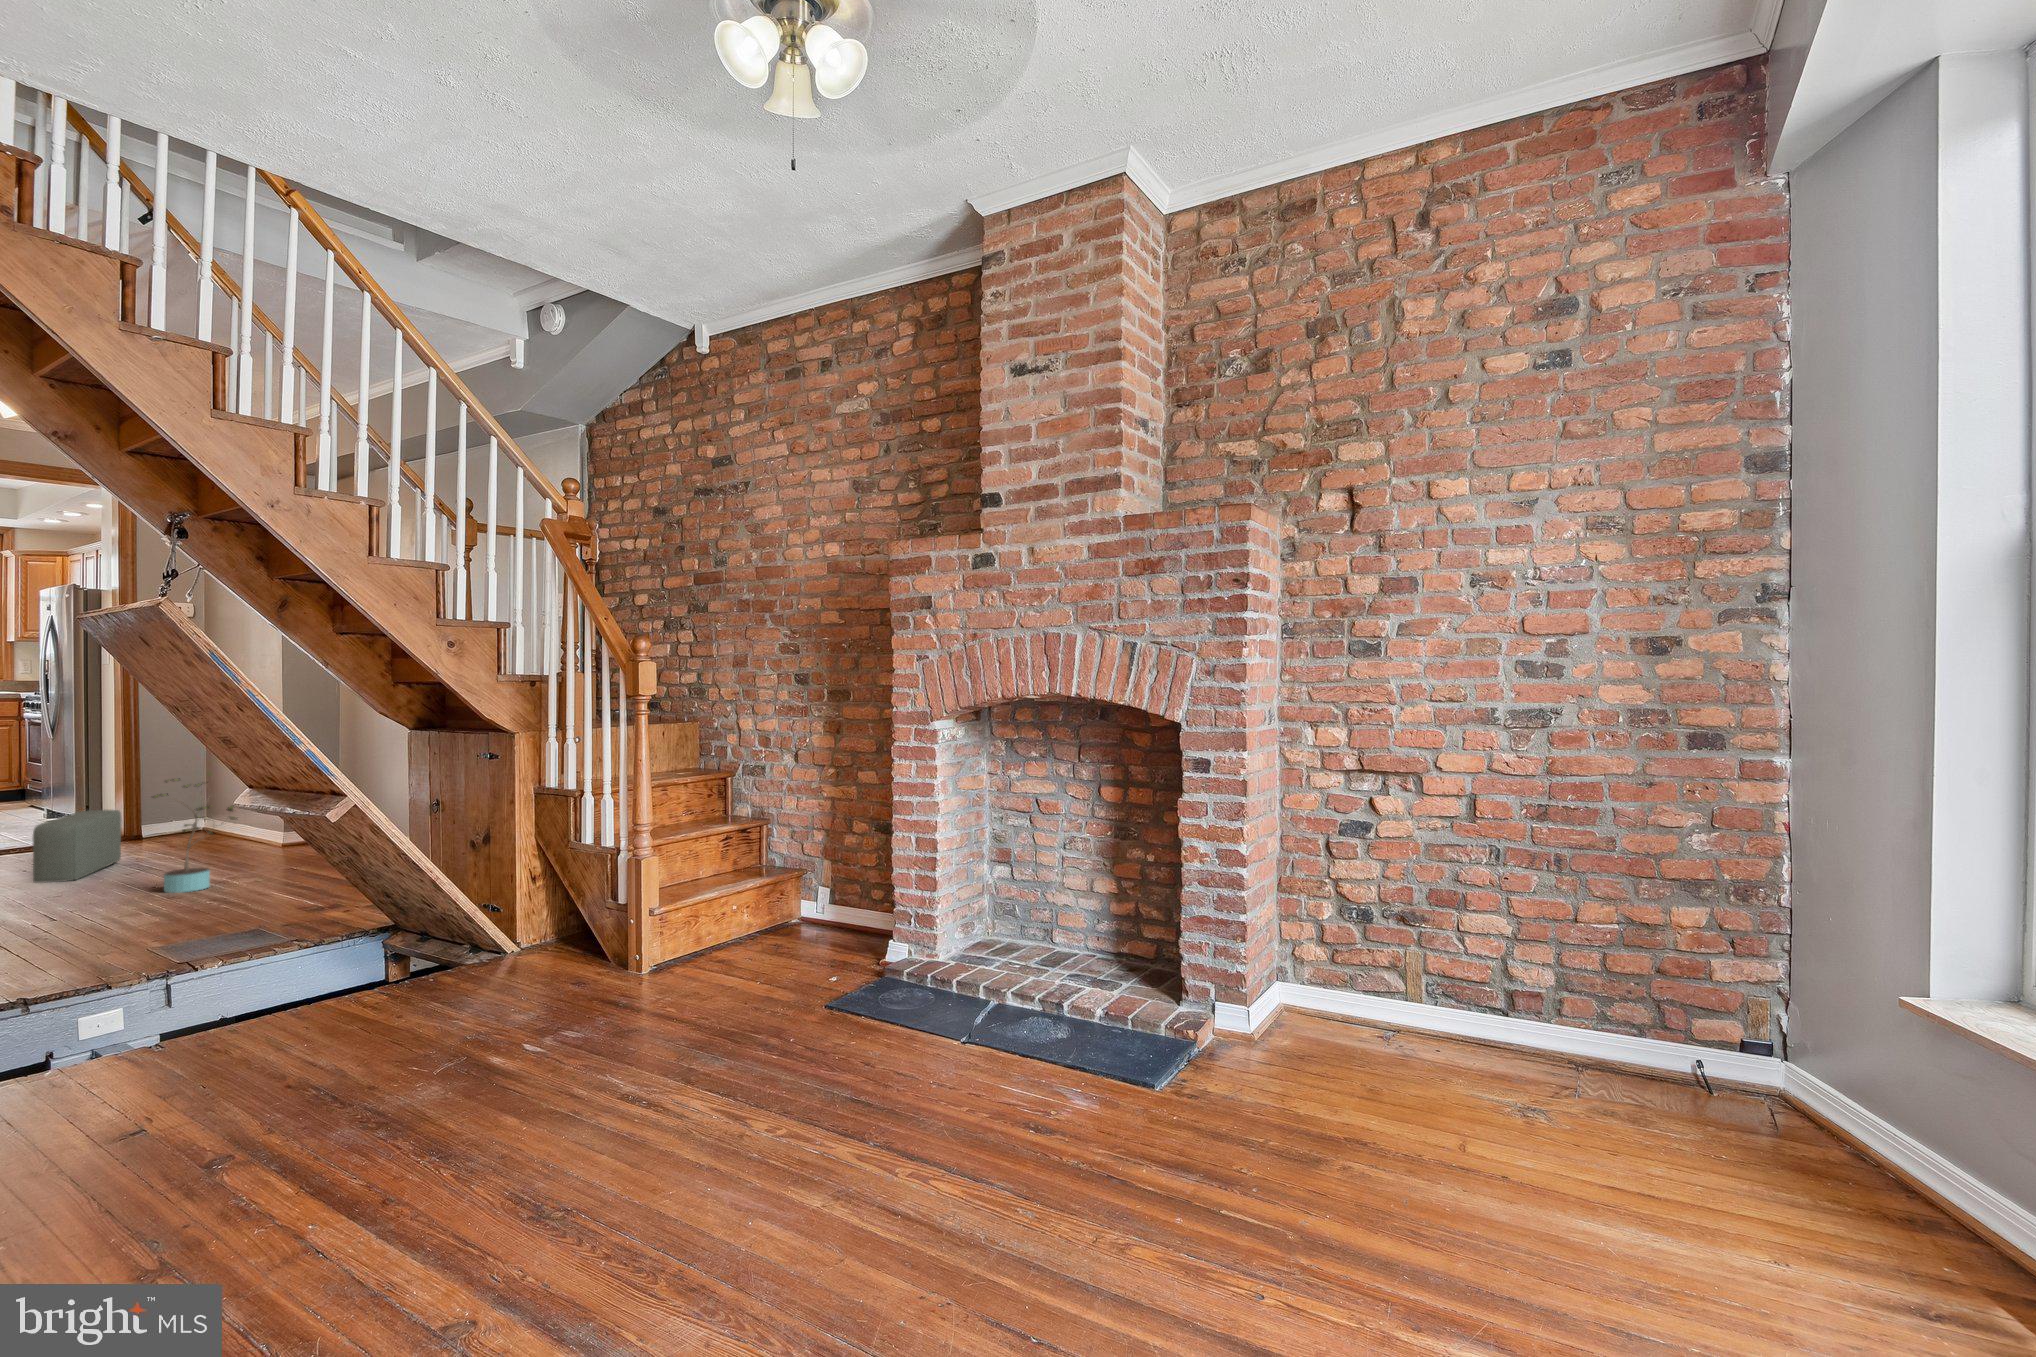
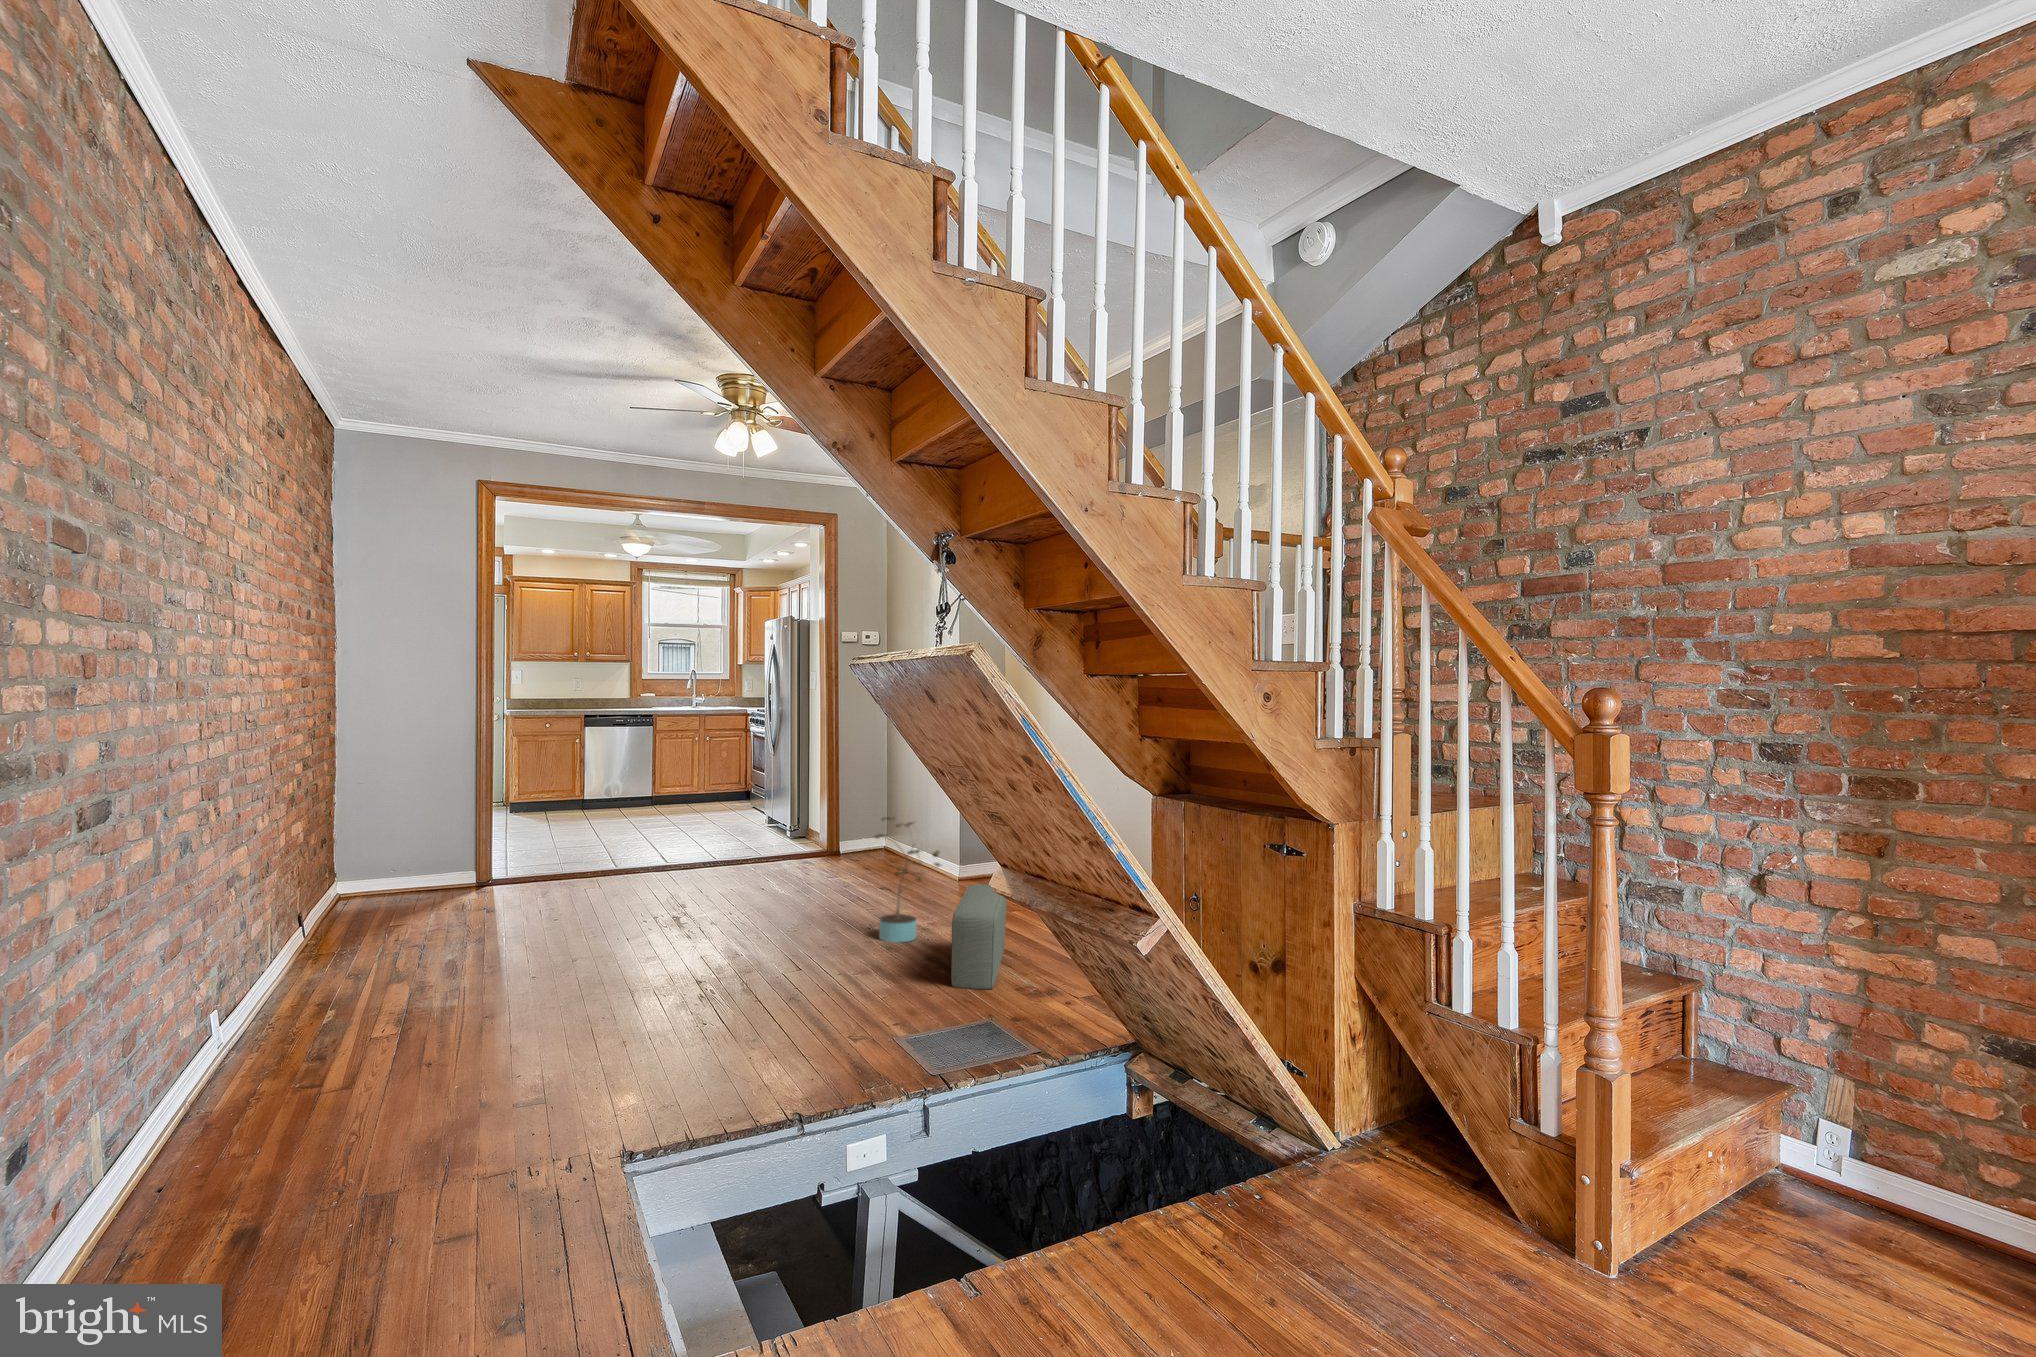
pouf: present [33,810,121,883] -> present [951,885,1007,989]

